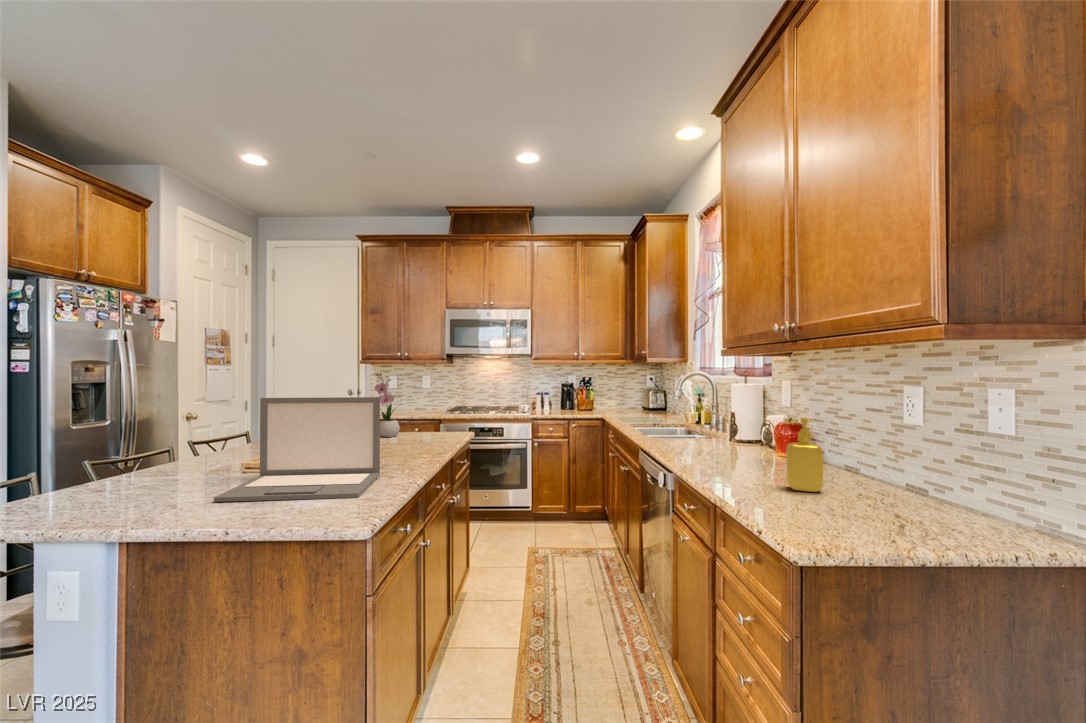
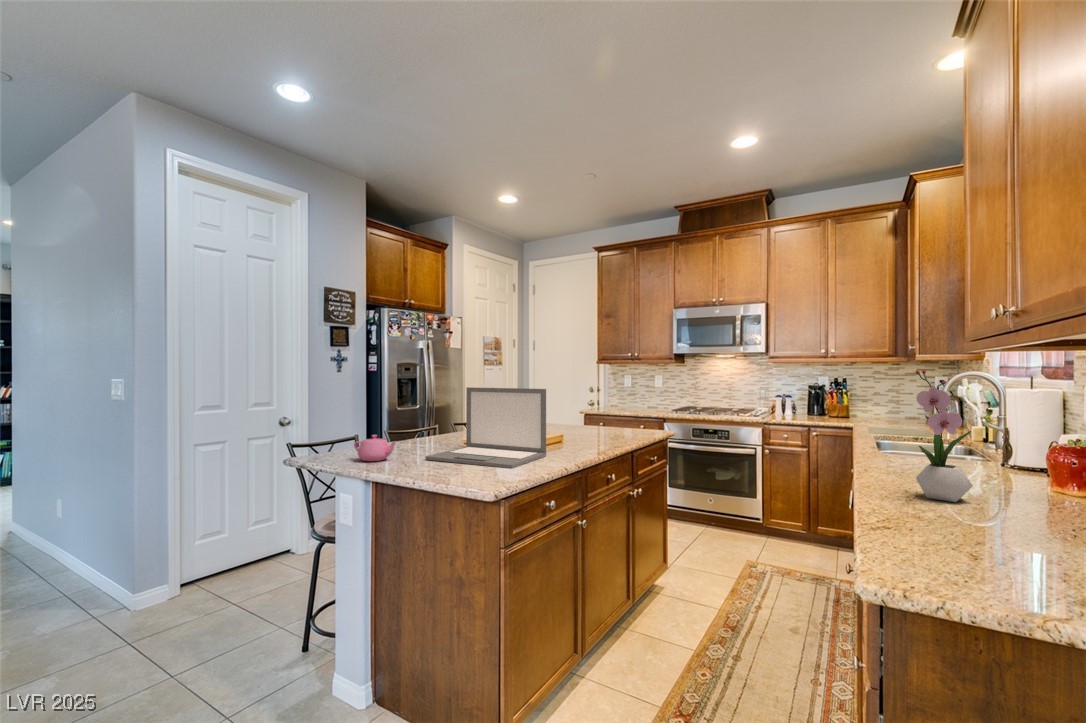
flower arrangement: present [375,374,400,437] -> present [916,370,973,502]
soap dispenser: present [786,418,823,492] -> none [987,427,1052,533]
teapot: none [74,476,167,519] -> present [354,435,397,461]

